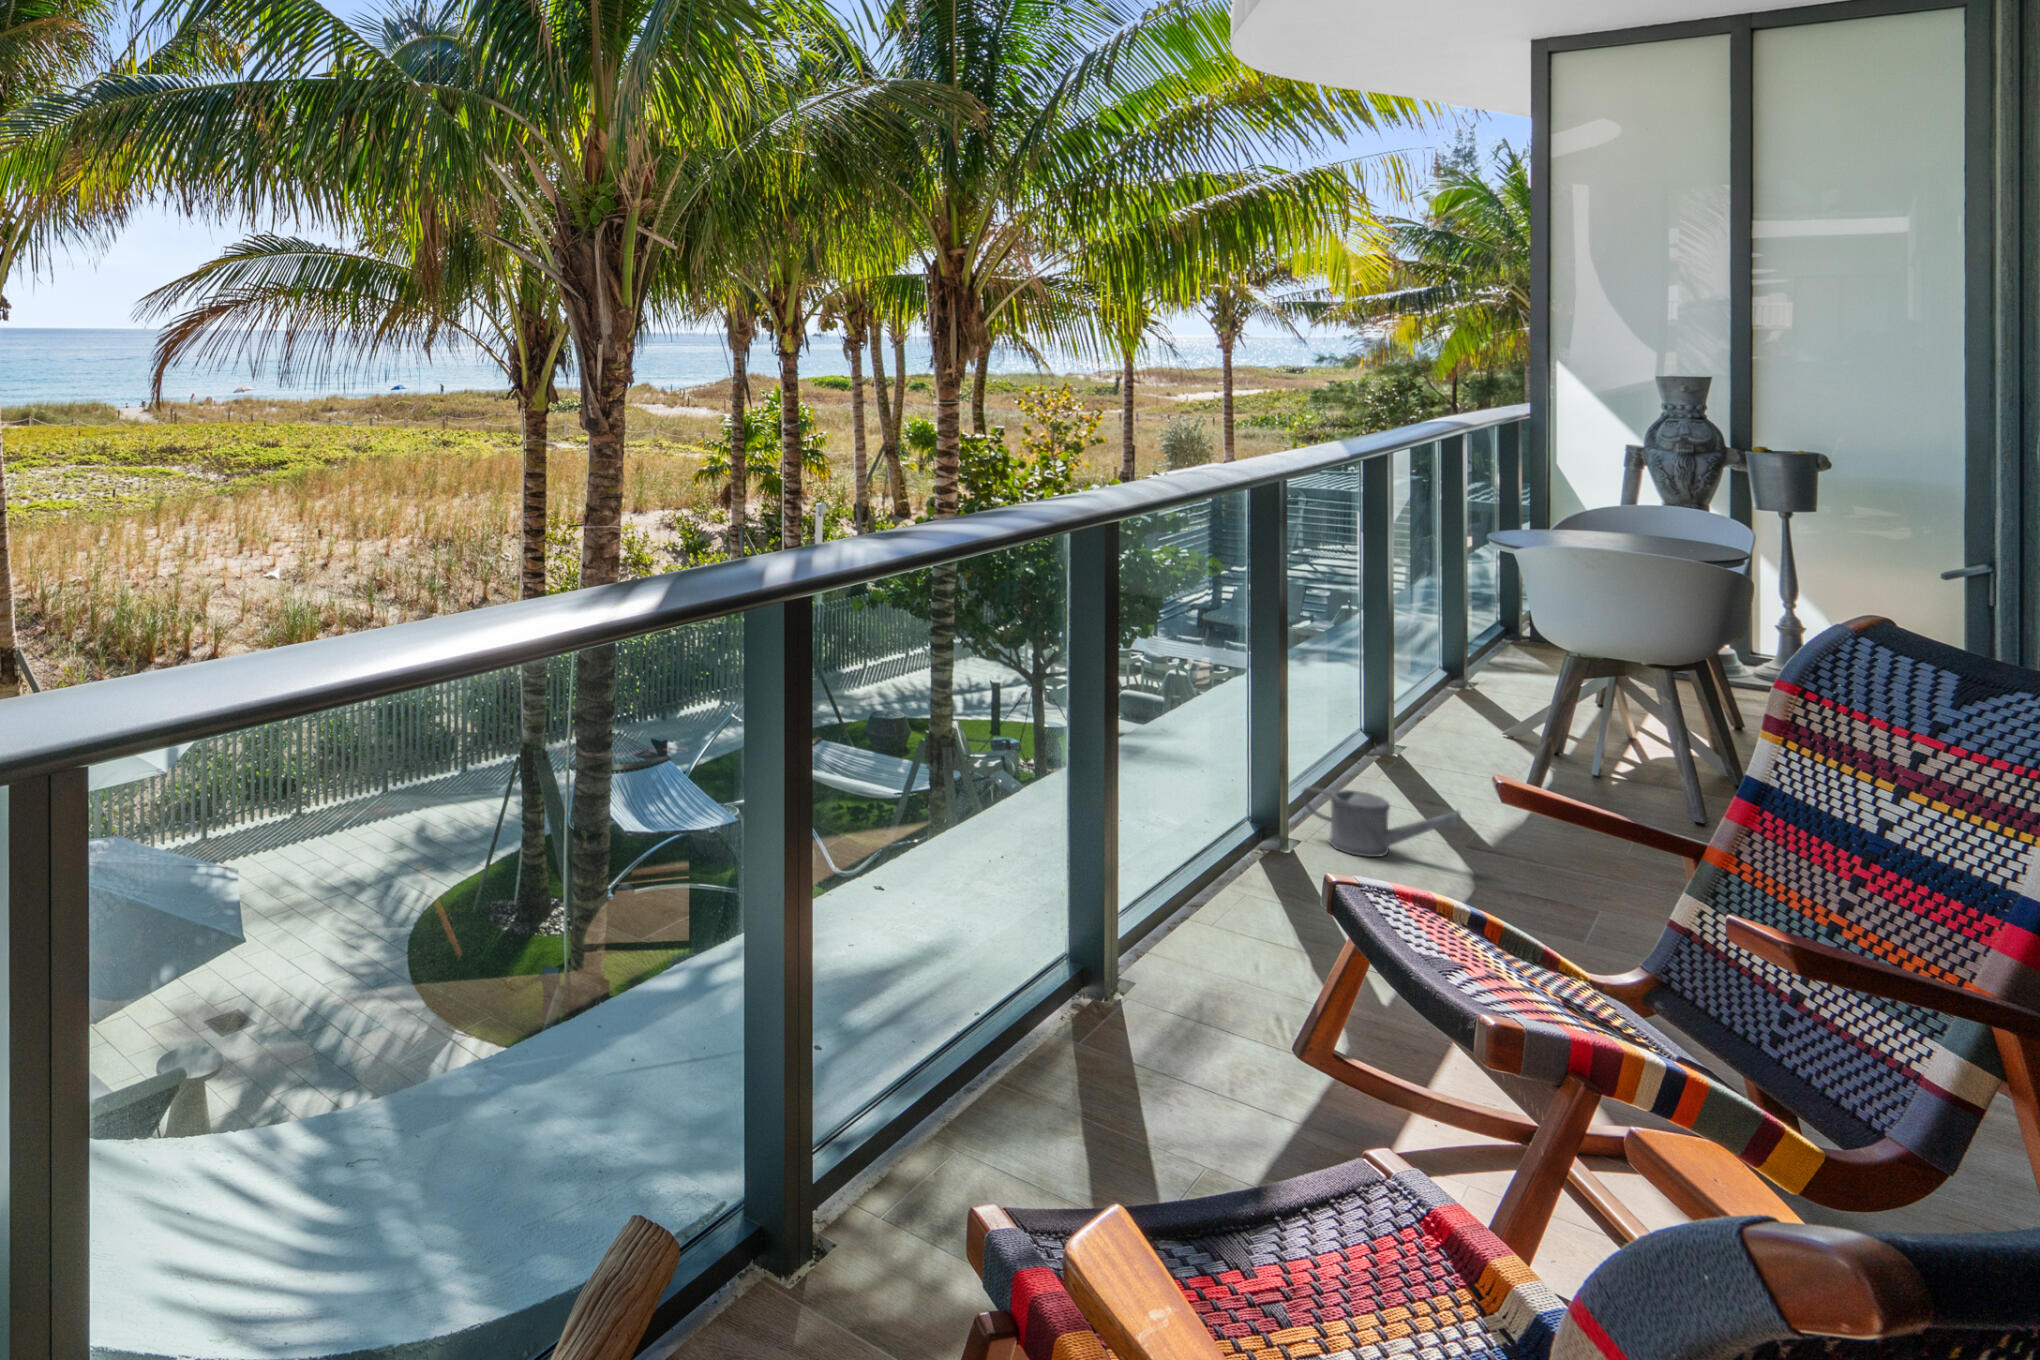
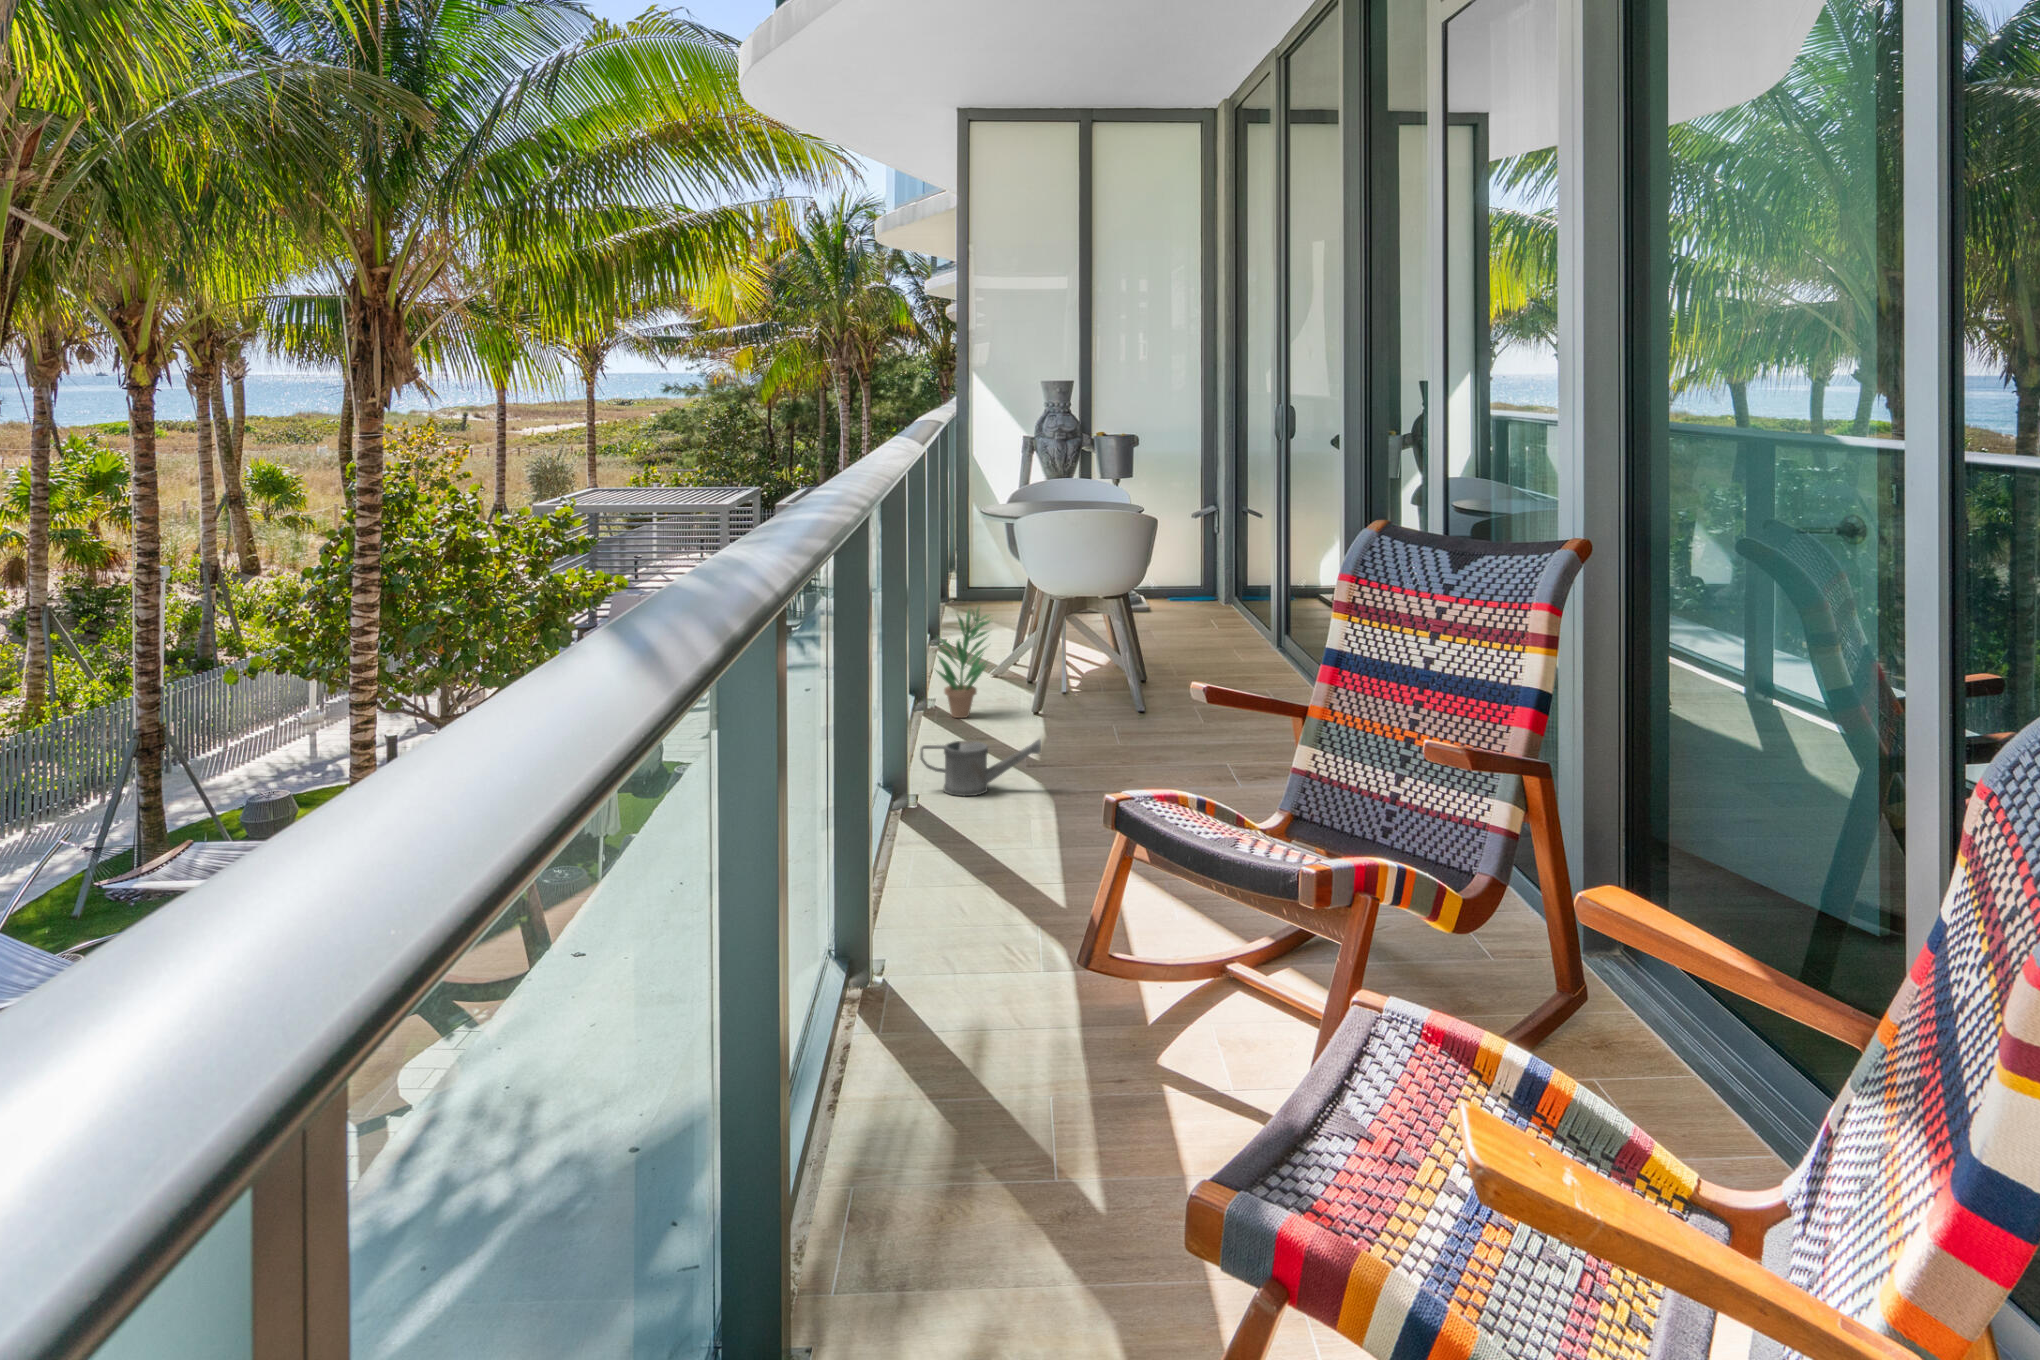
potted plant: none [1381,638,1469,768] -> present [937,607,990,718]

